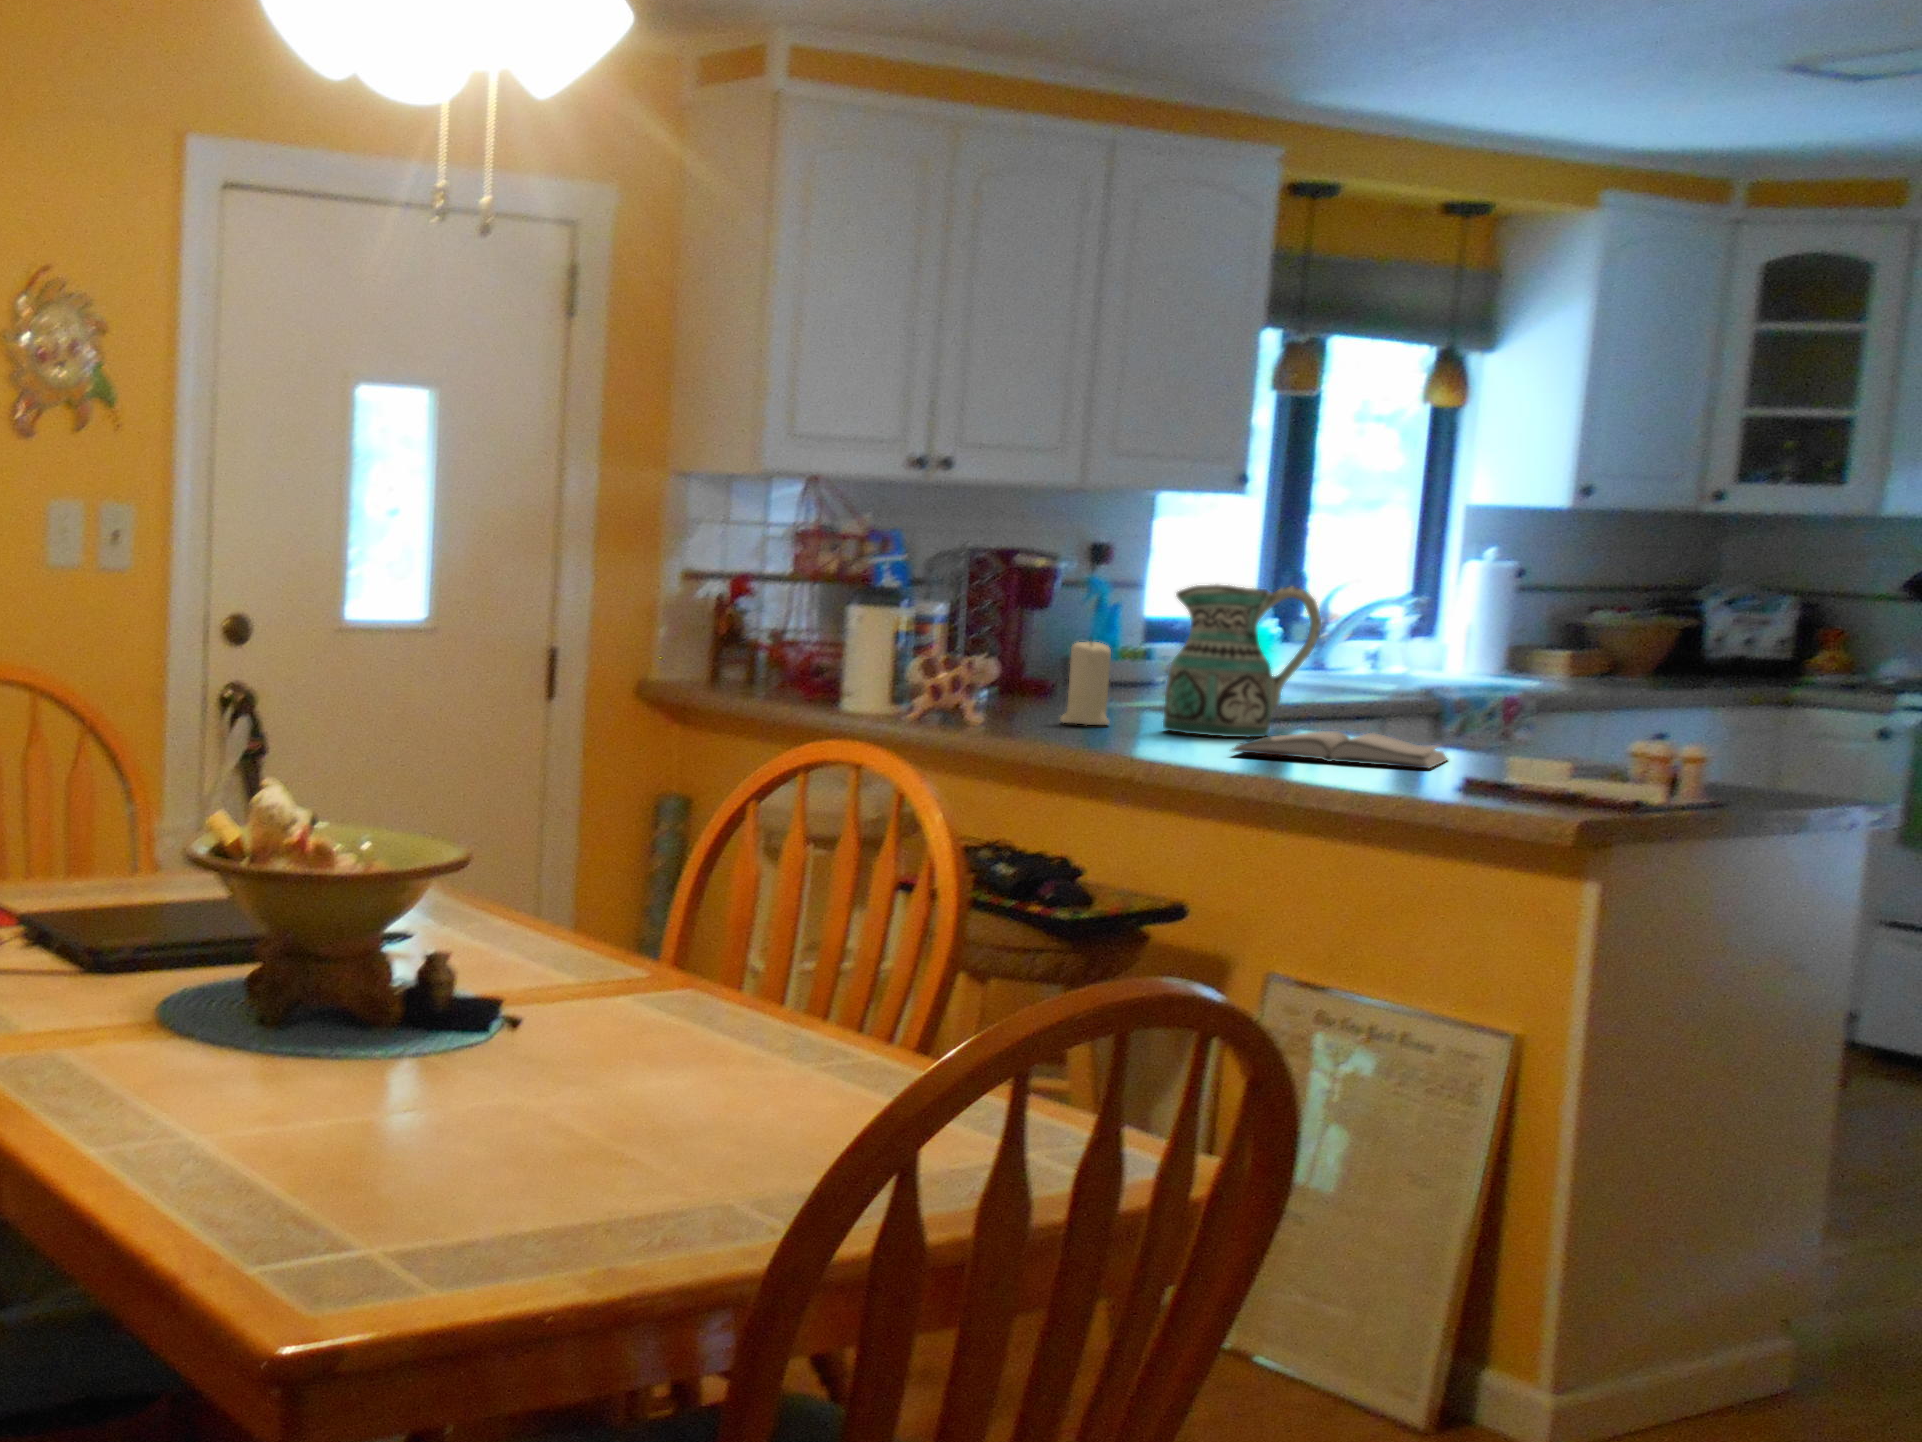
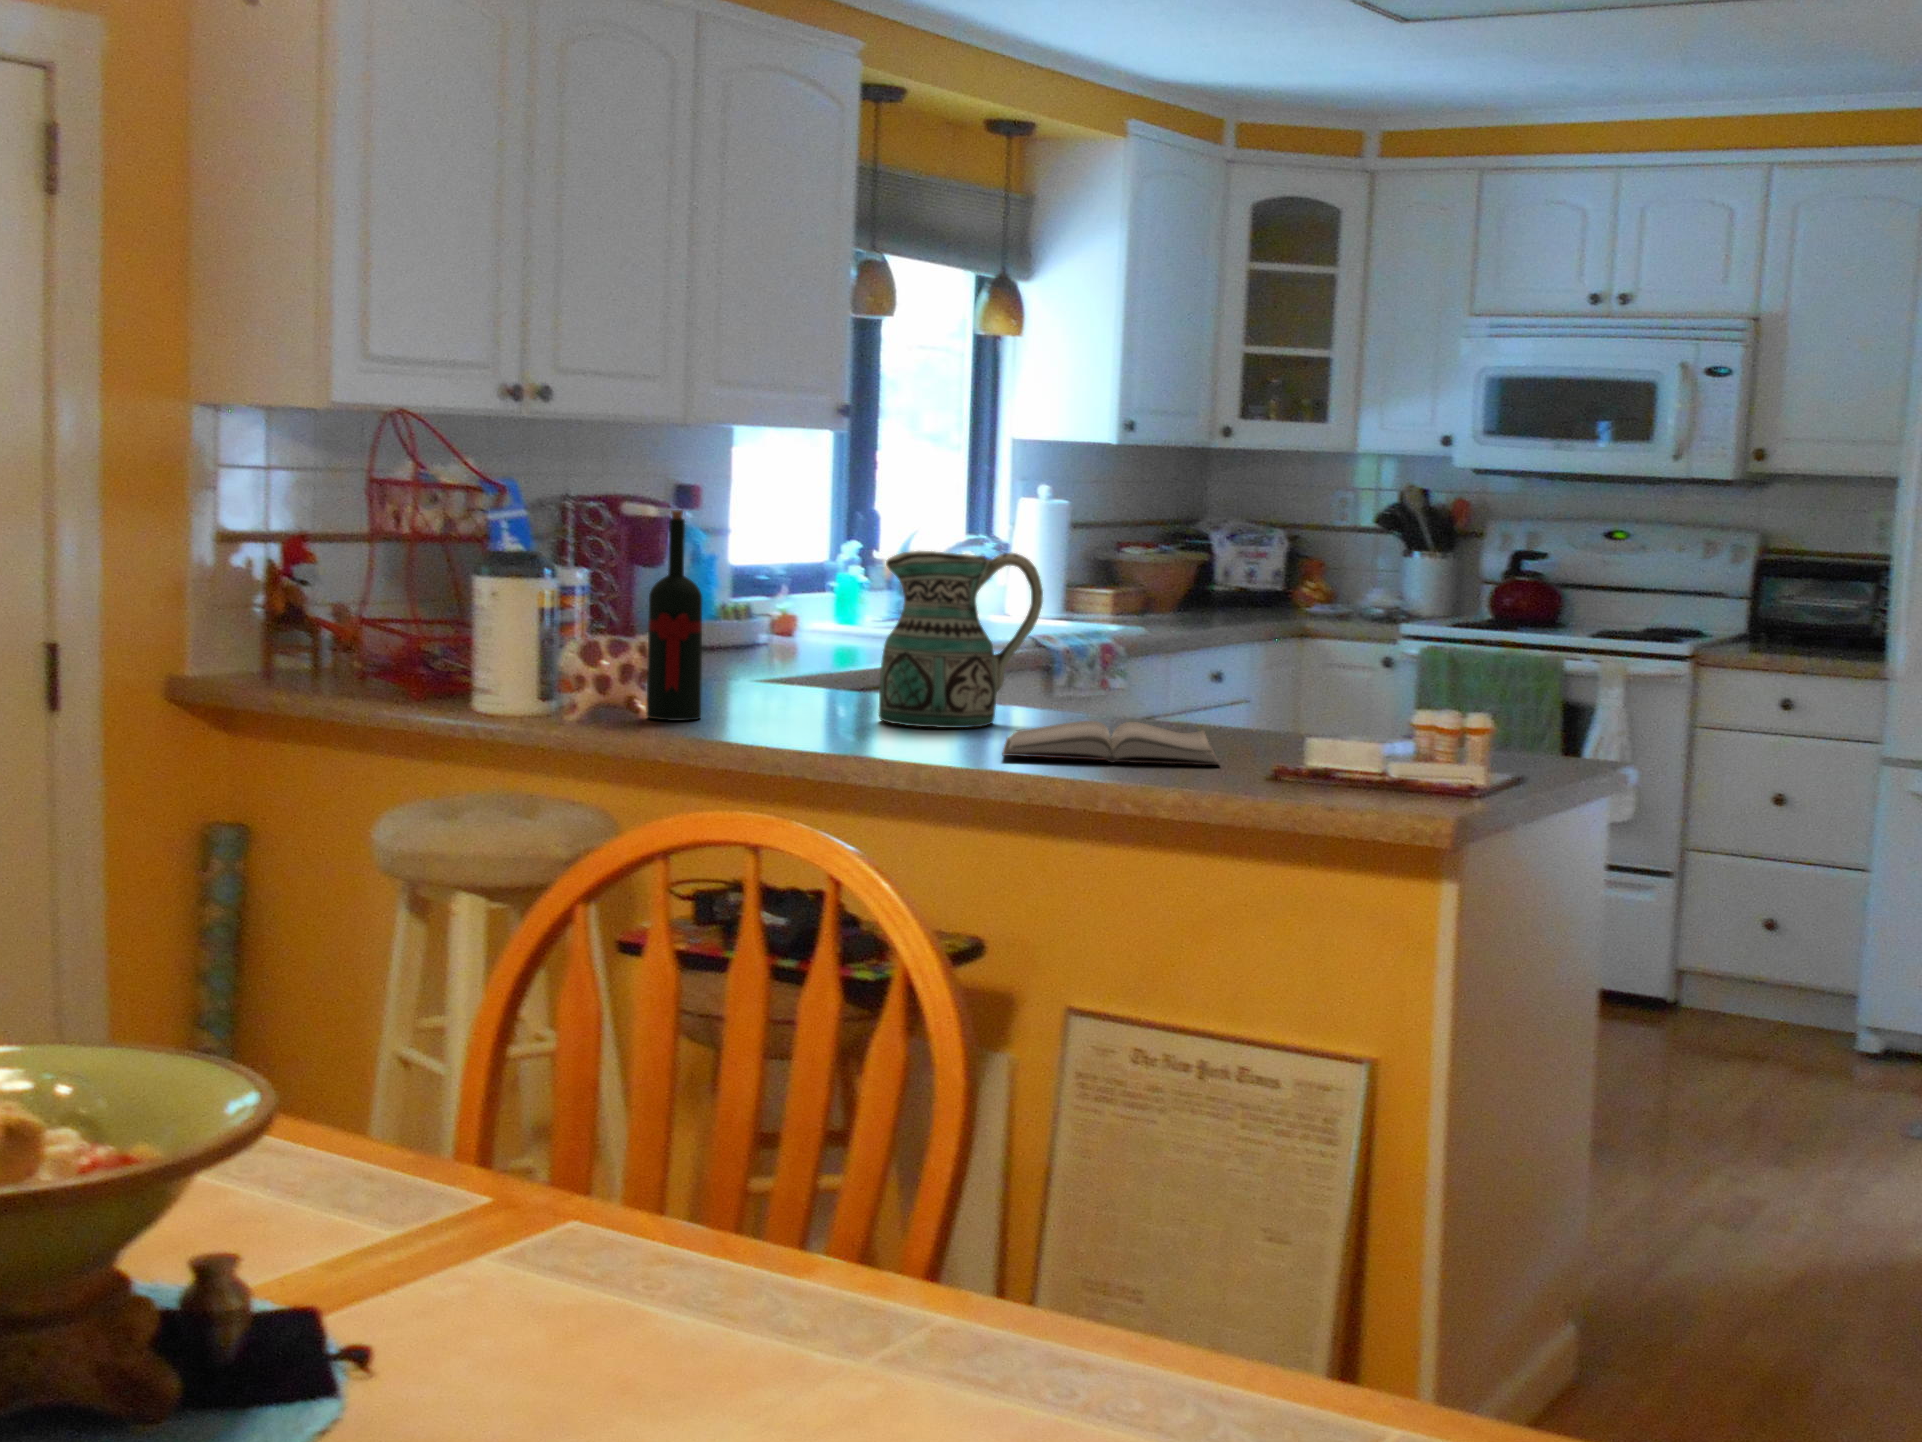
wine bottle: none [967,548,1018,722] -> present [646,510,702,721]
candle: present [1060,641,1111,725] -> none [754,615,815,719]

